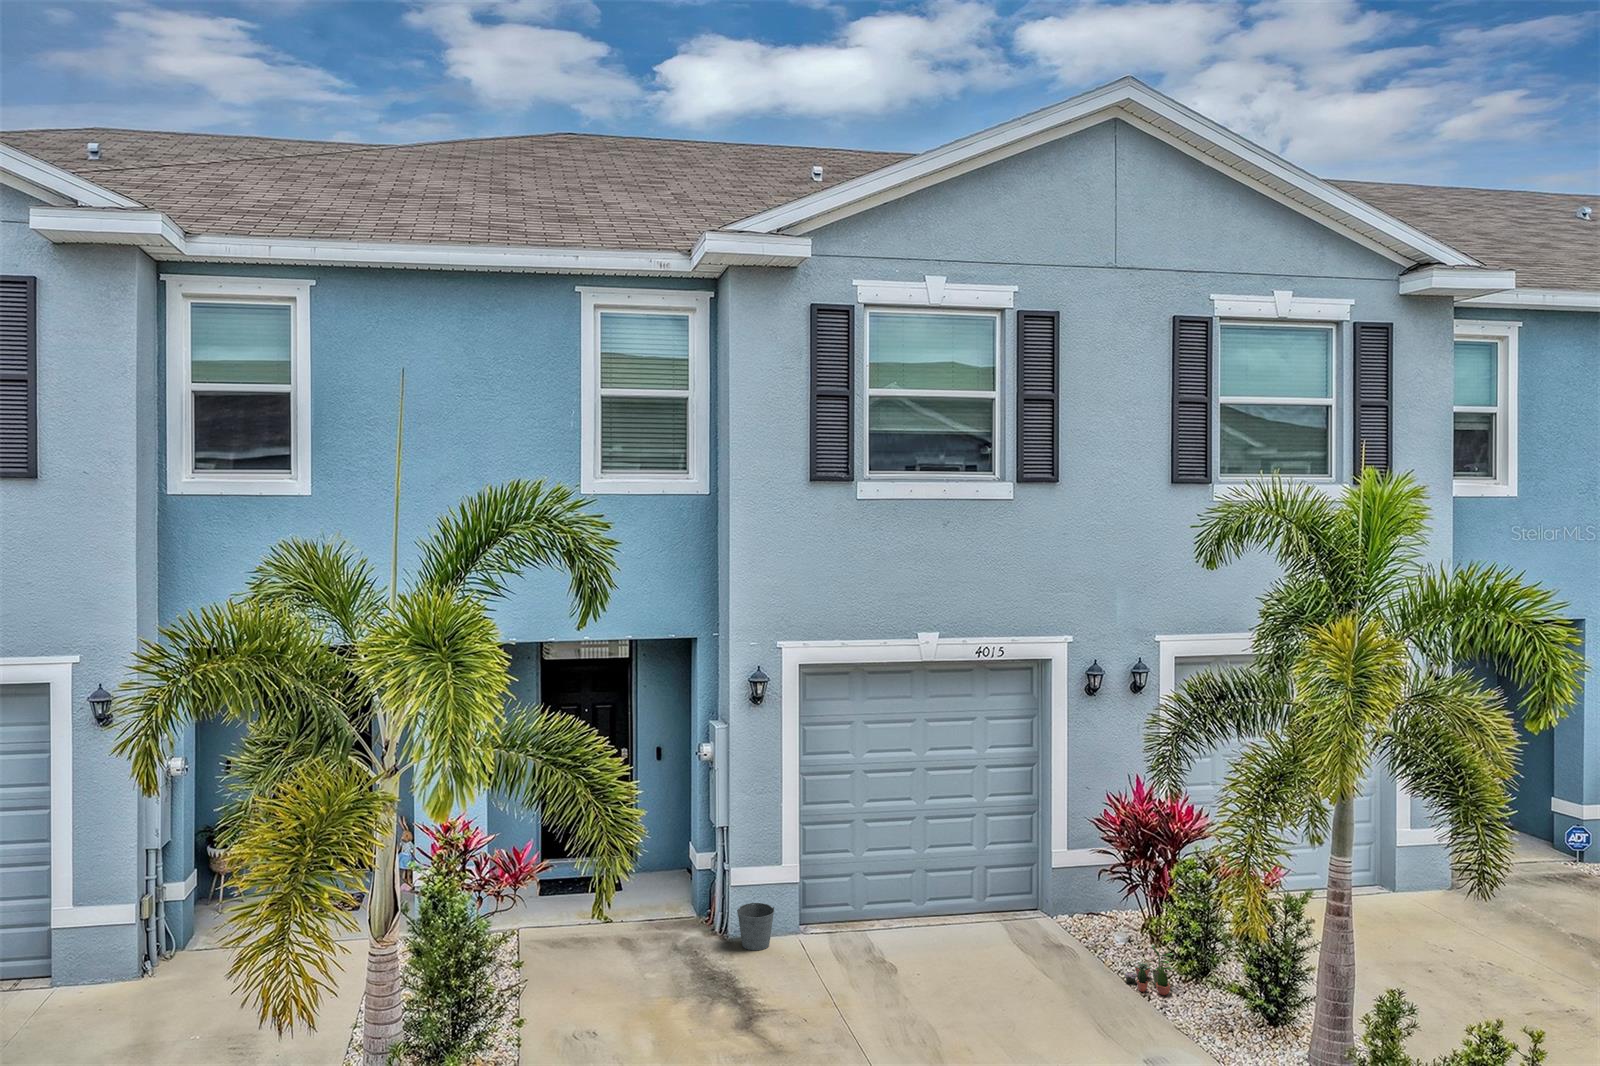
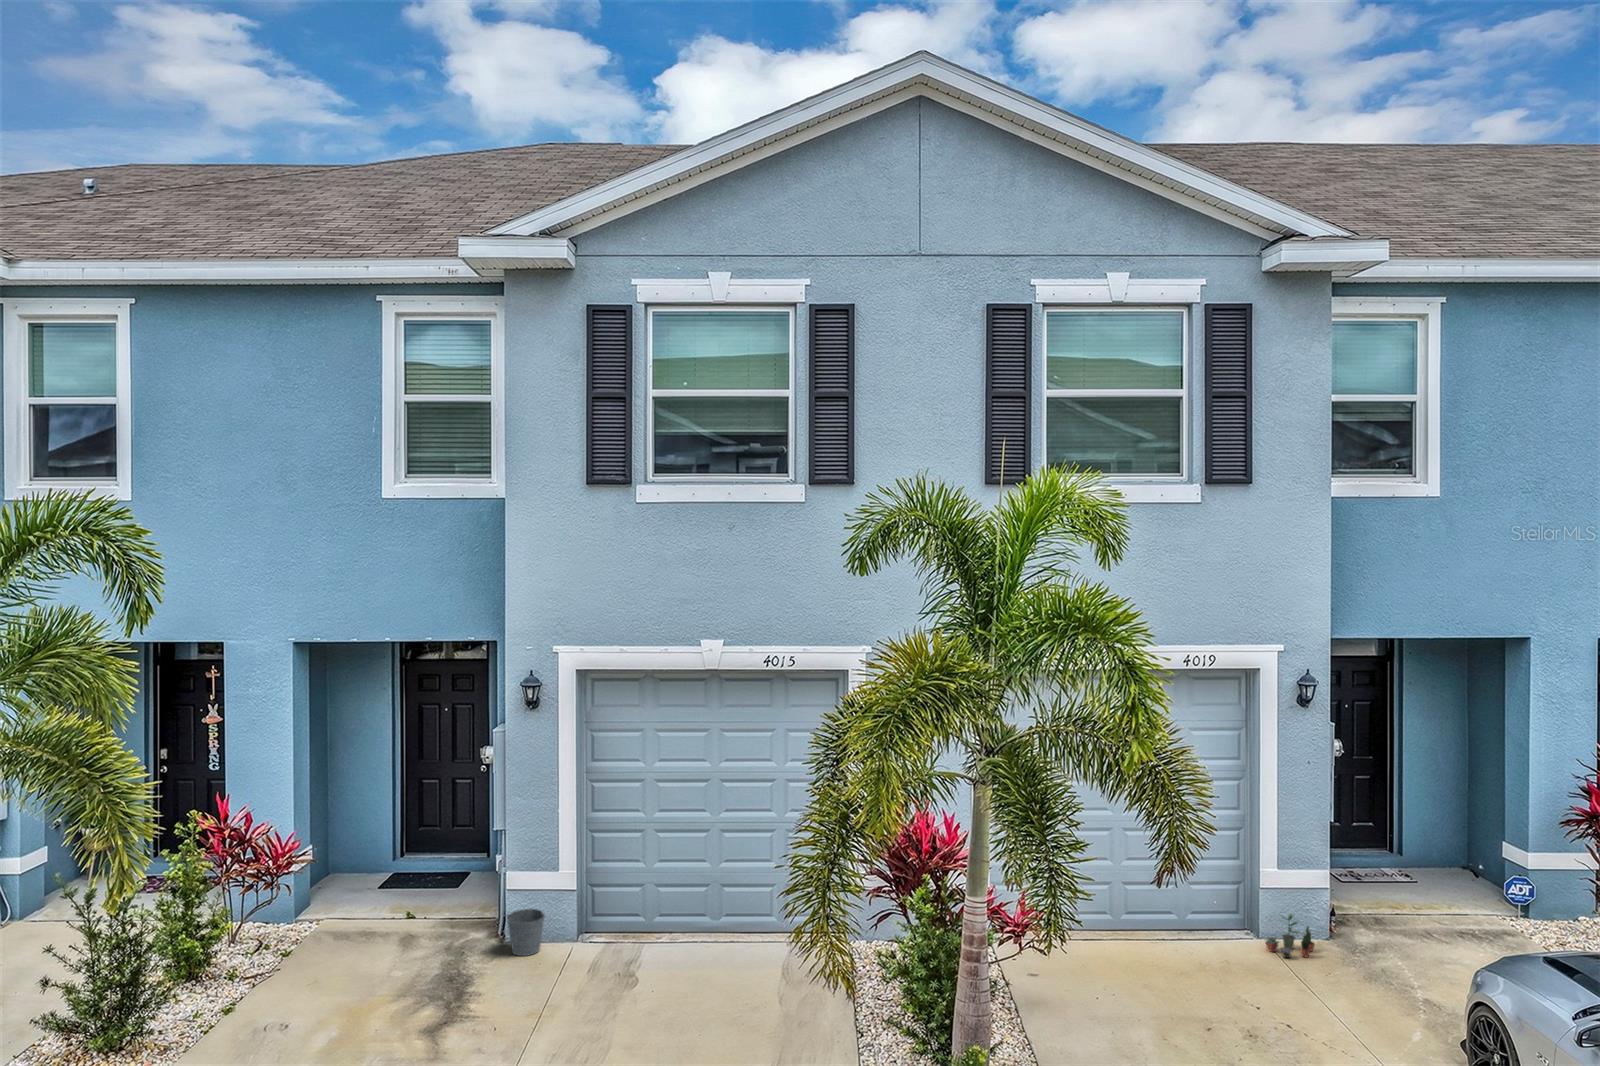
potted plant: present [1125,945,1173,995] -> present [1266,915,1315,958]

